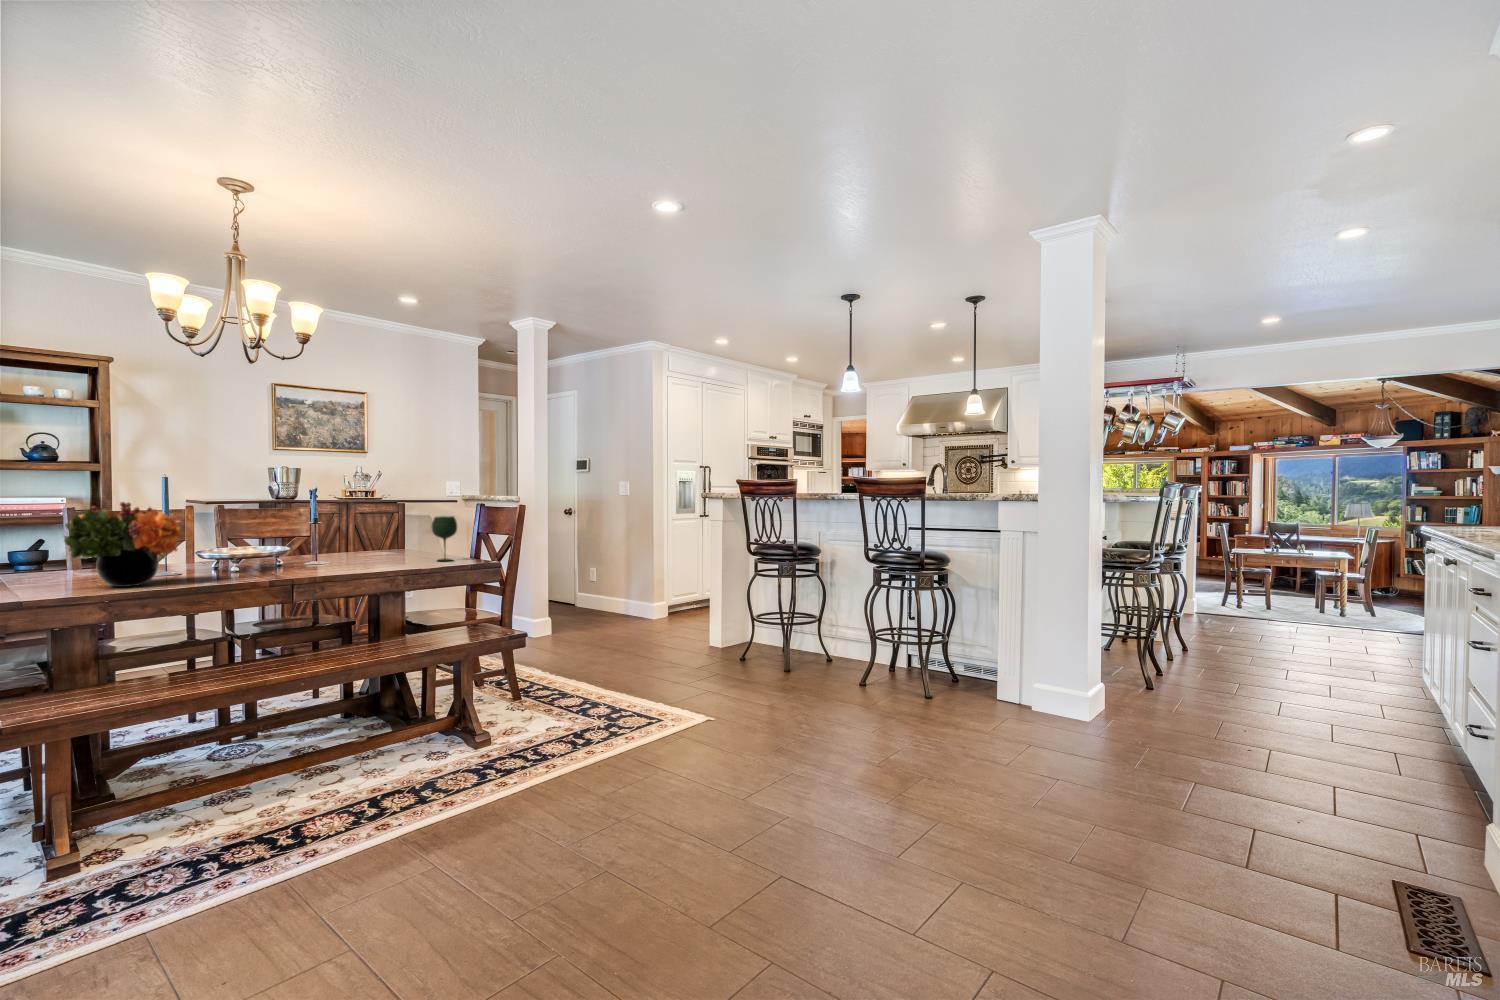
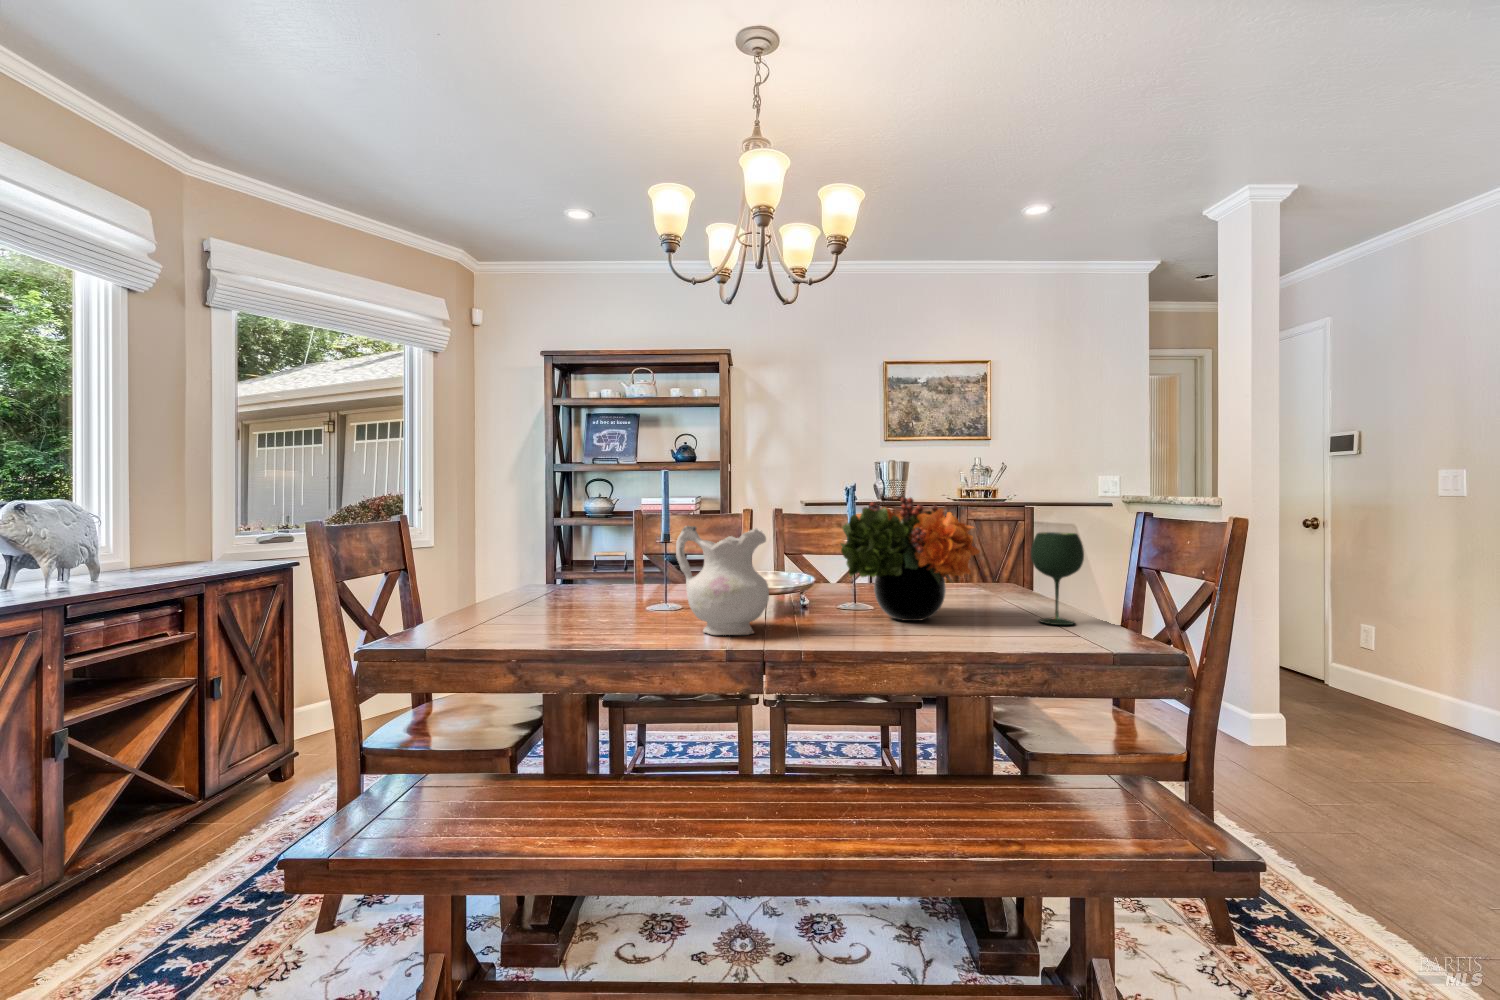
flower arrangement: present [64,502,185,587] -> present [841,497,980,621]
ceramic pitcher: none [230,517,295,579] -> present [676,526,769,635]

